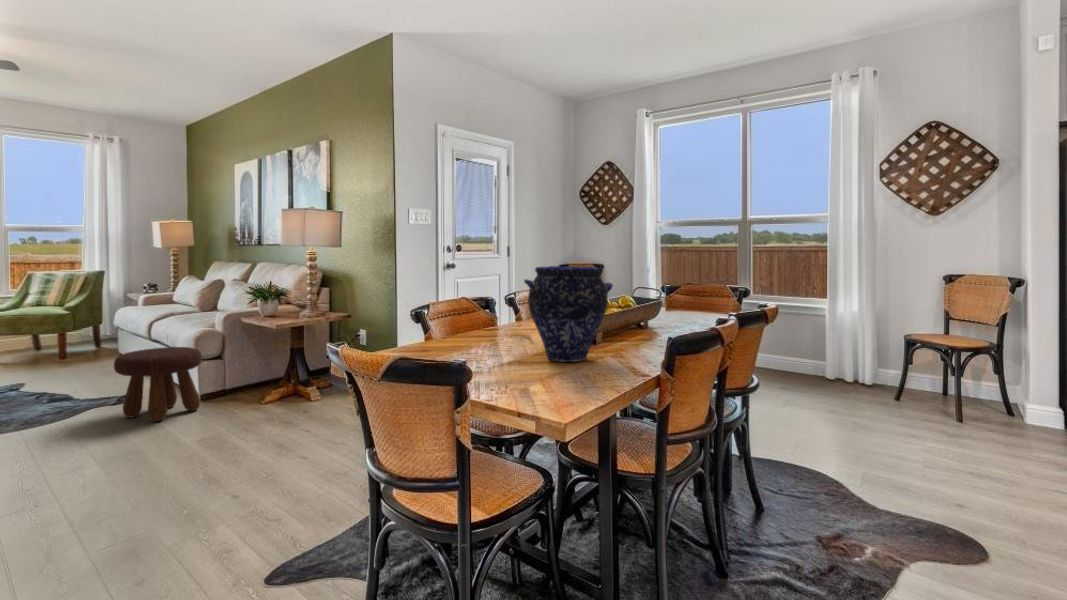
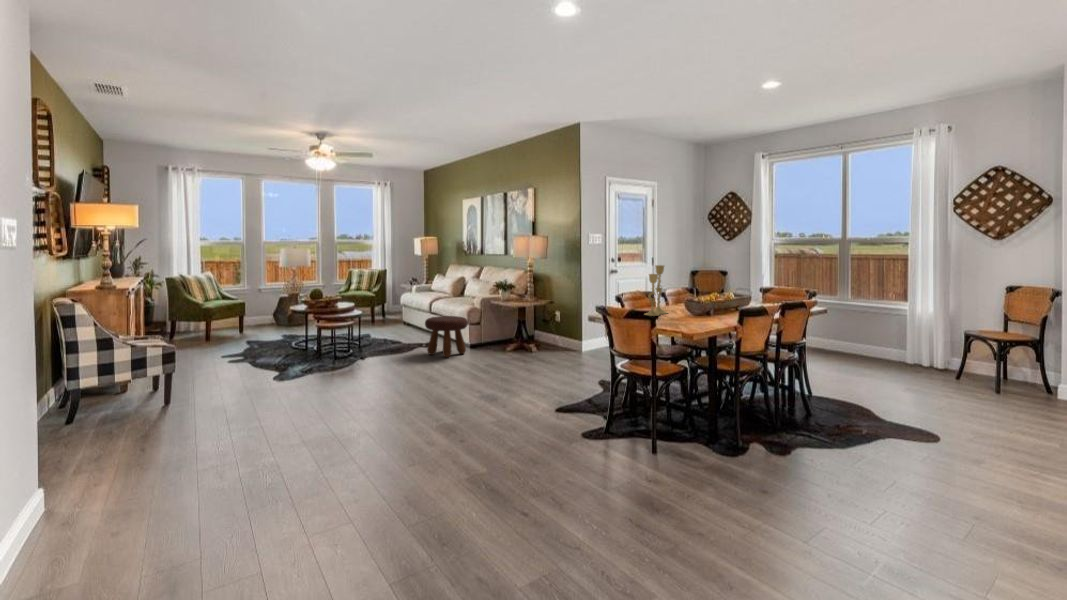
candlestick: none [469,249,516,346] -> present [645,265,667,316]
vase: present [524,266,613,362] -> none [677,276,723,323]

